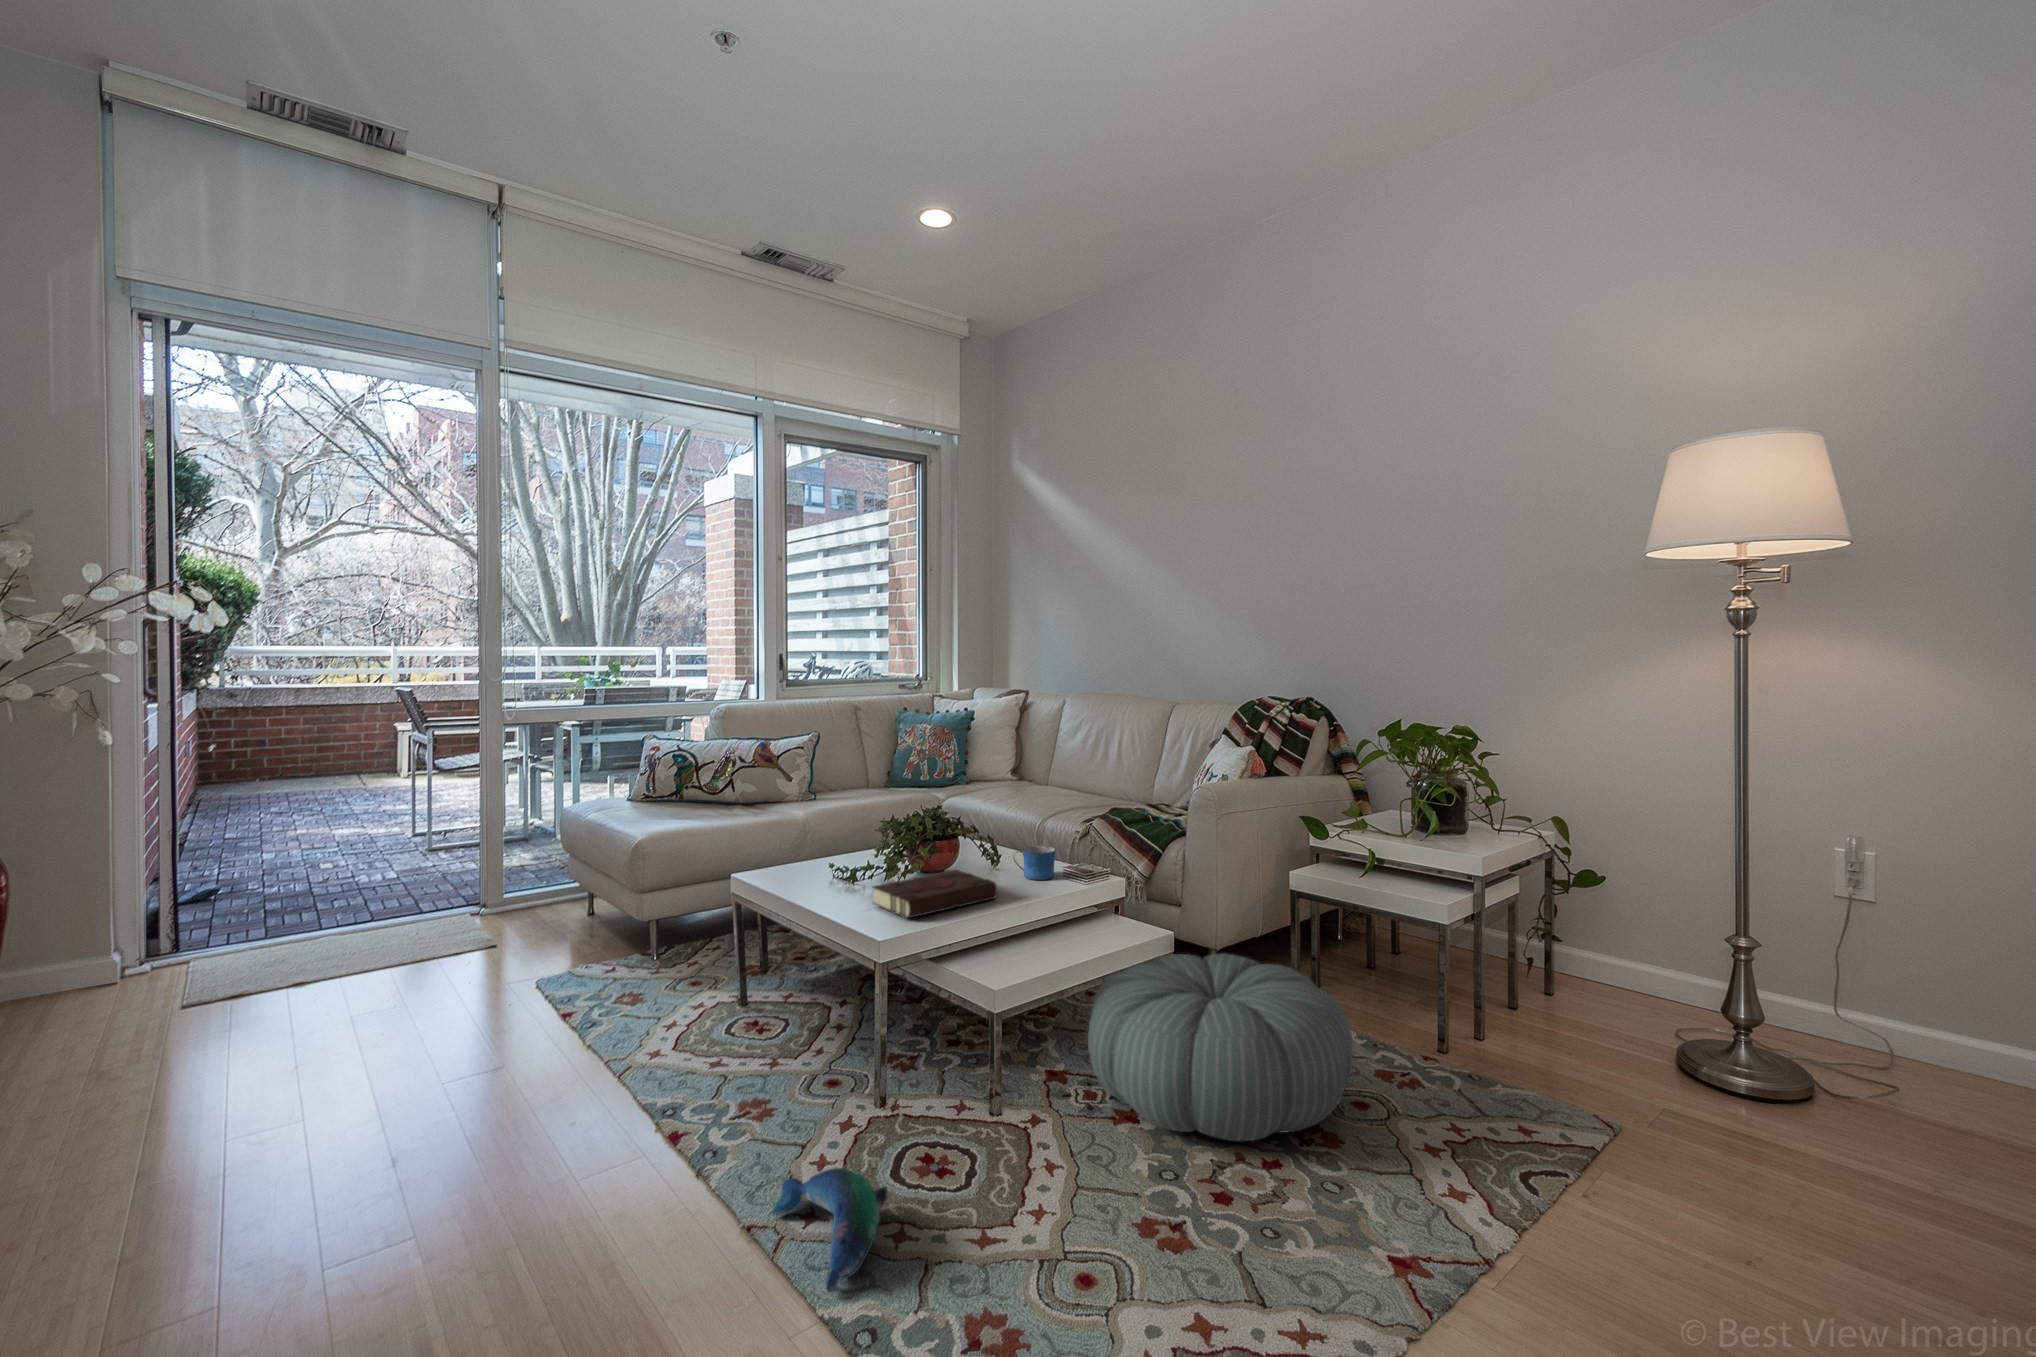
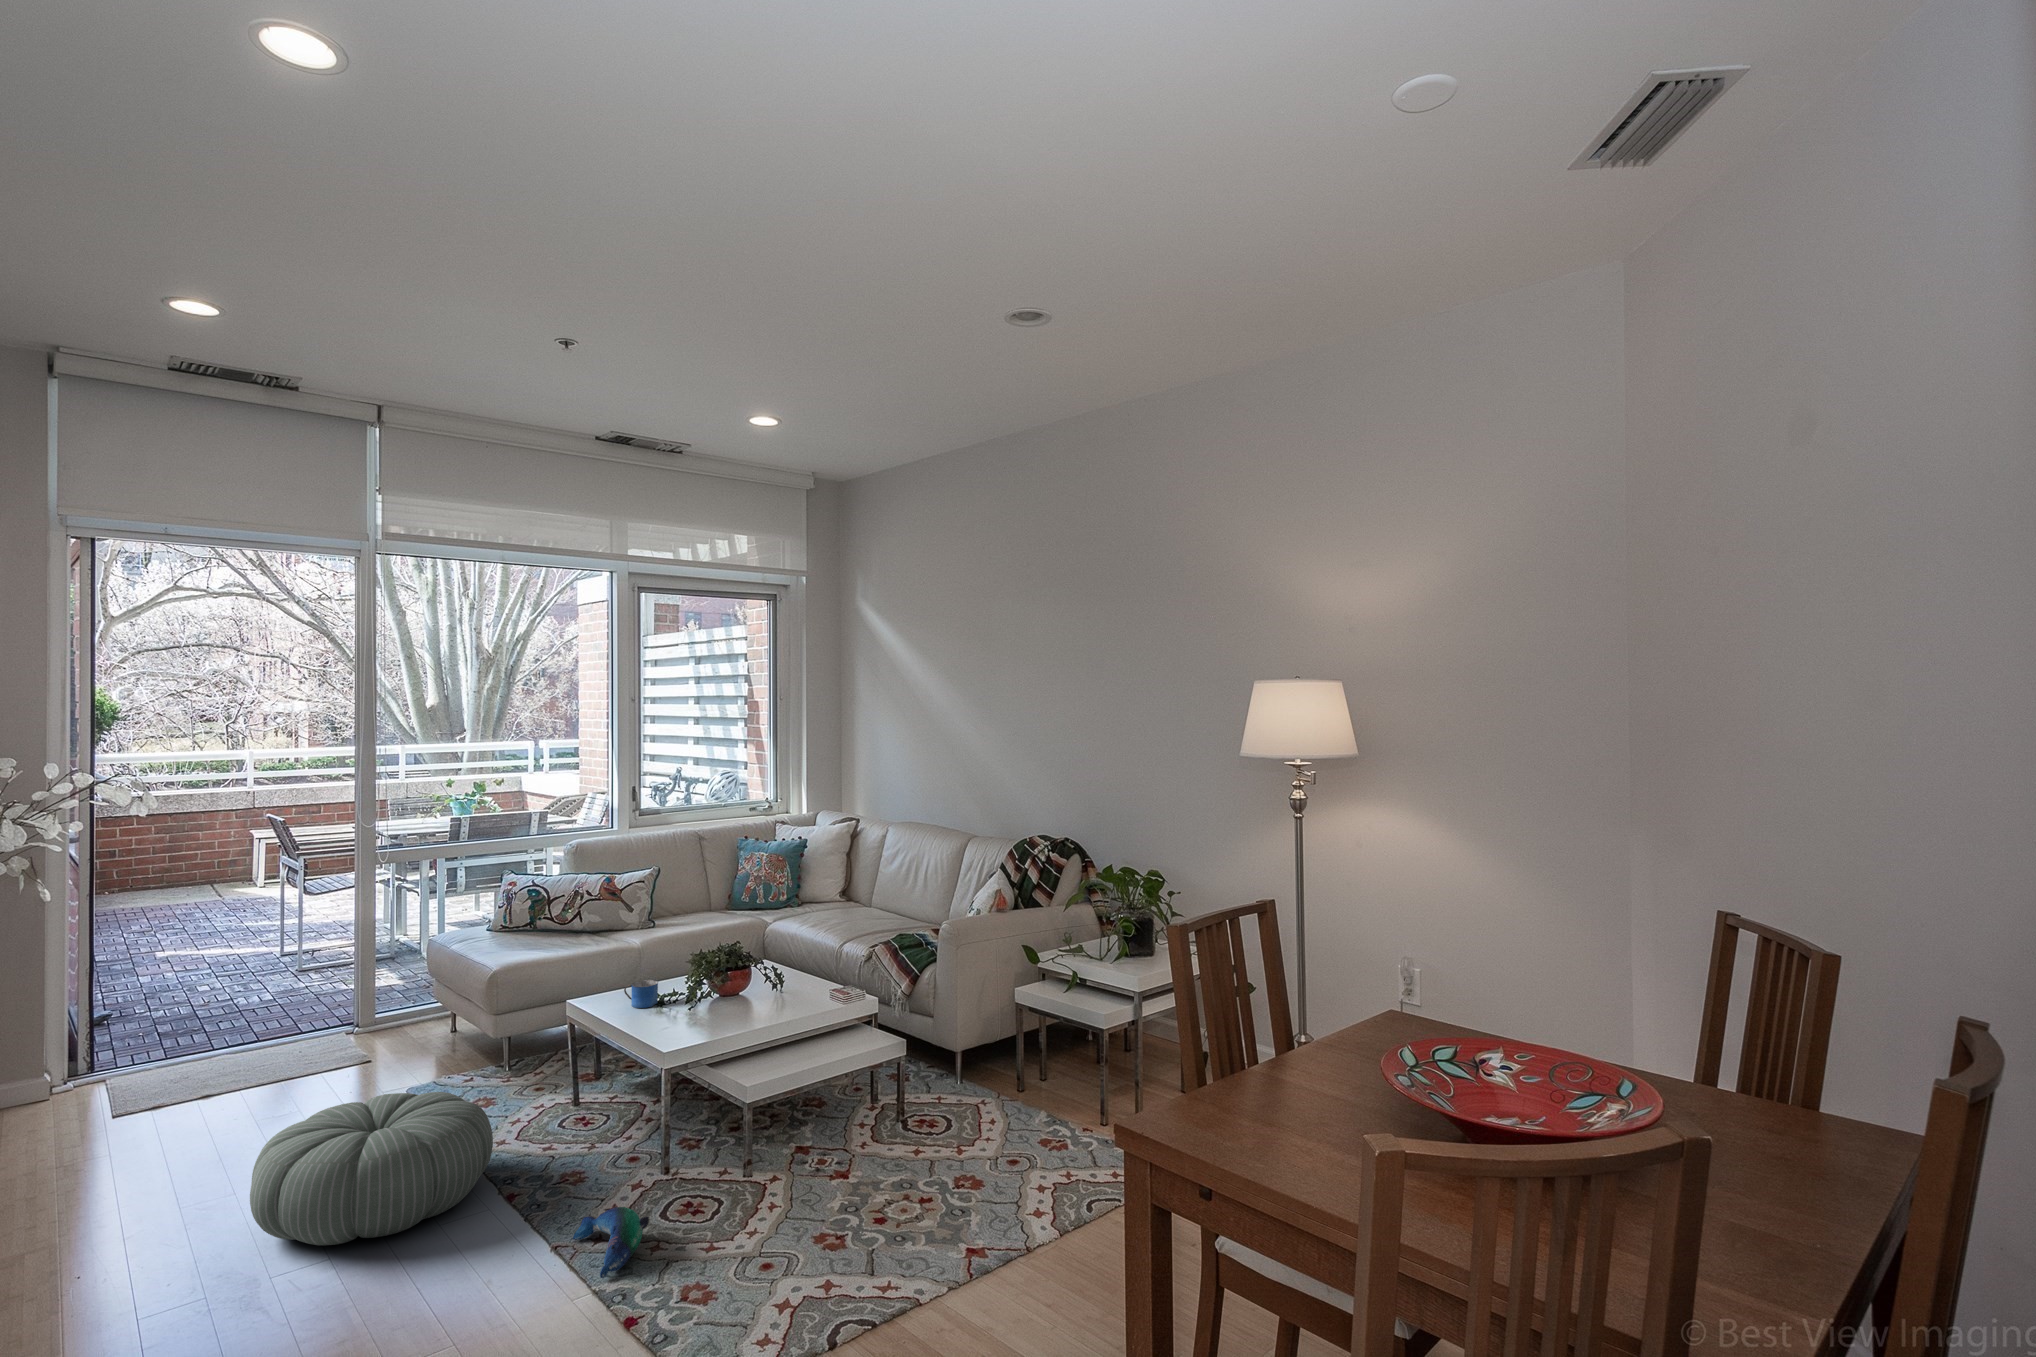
mug: present [1013,846,1056,880] -> present [624,980,658,1008]
book: present [873,870,997,918] -> none [670,994,773,1034]
pouf: present [1088,953,1354,1141] -> present [250,1092,493,1245]

